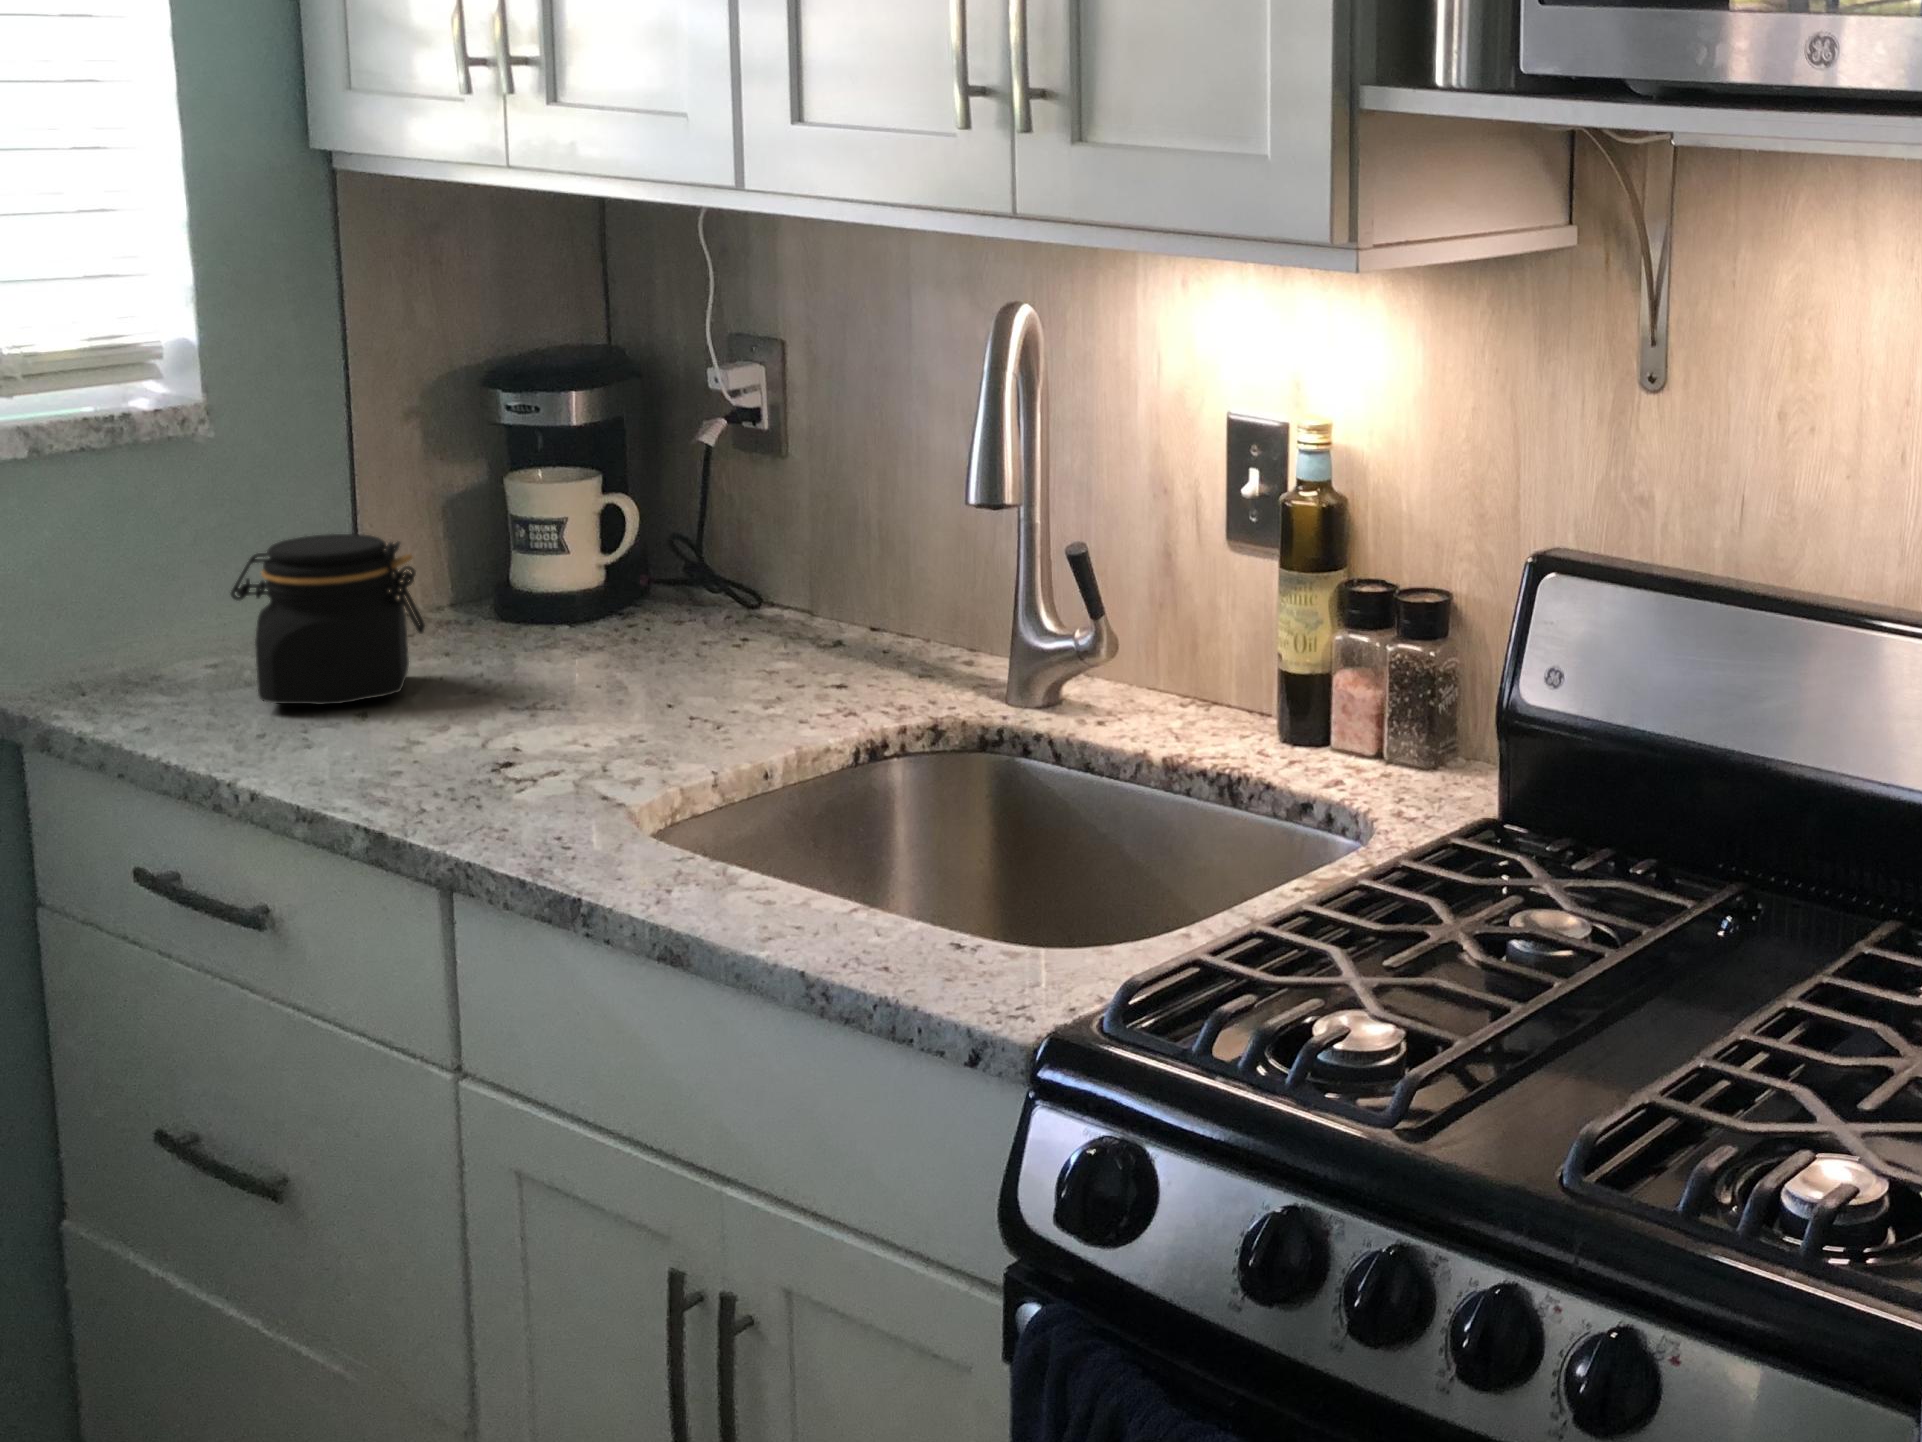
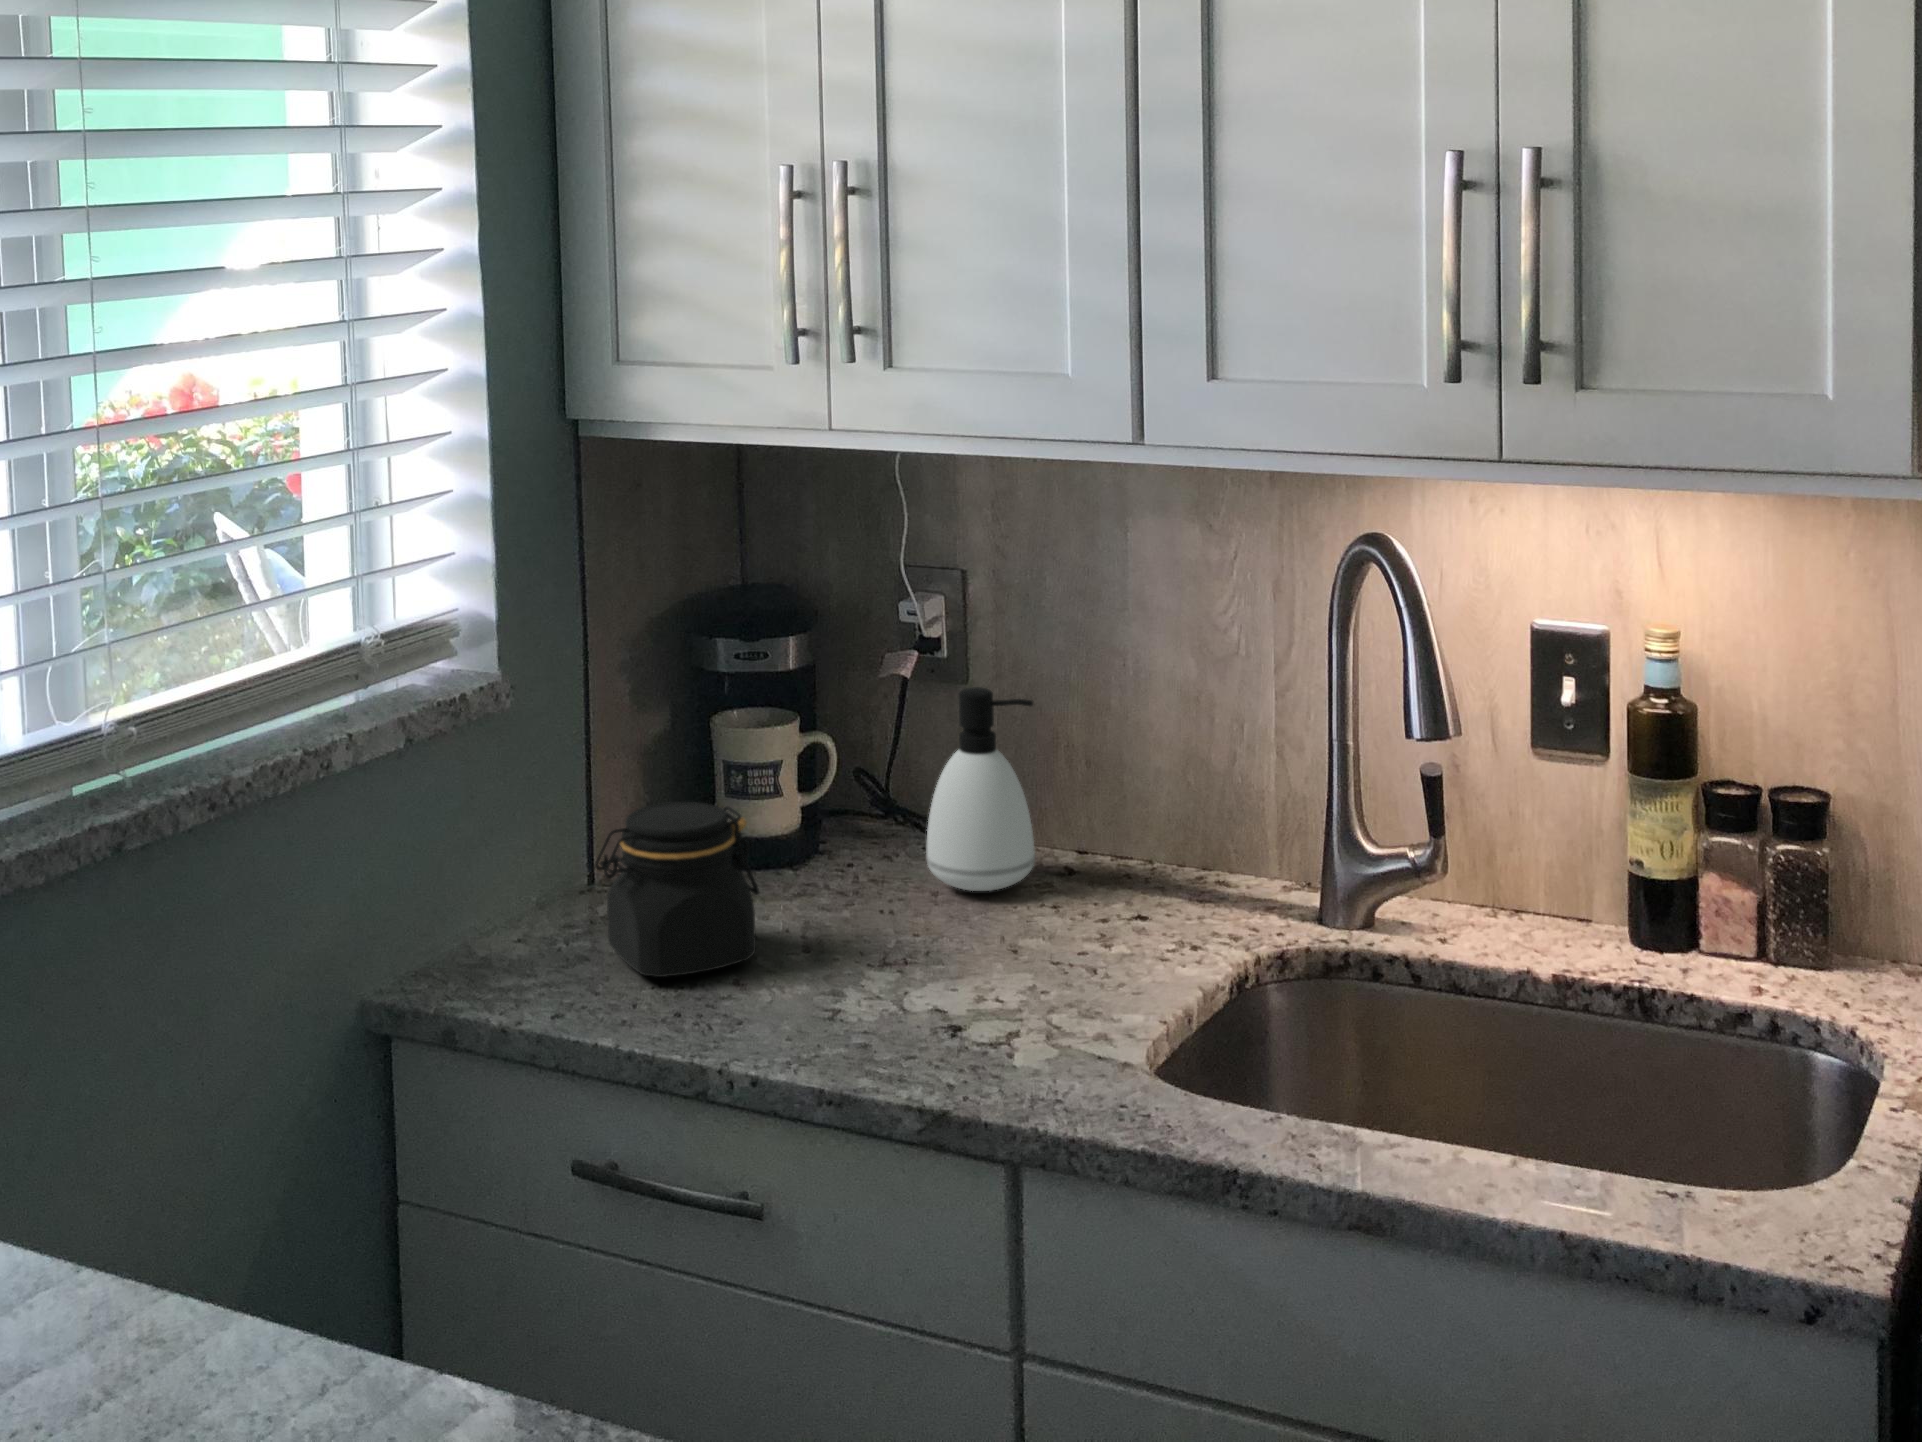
soap dispenser: none [669,447,787,657] -> present [927,687,1035,891]

